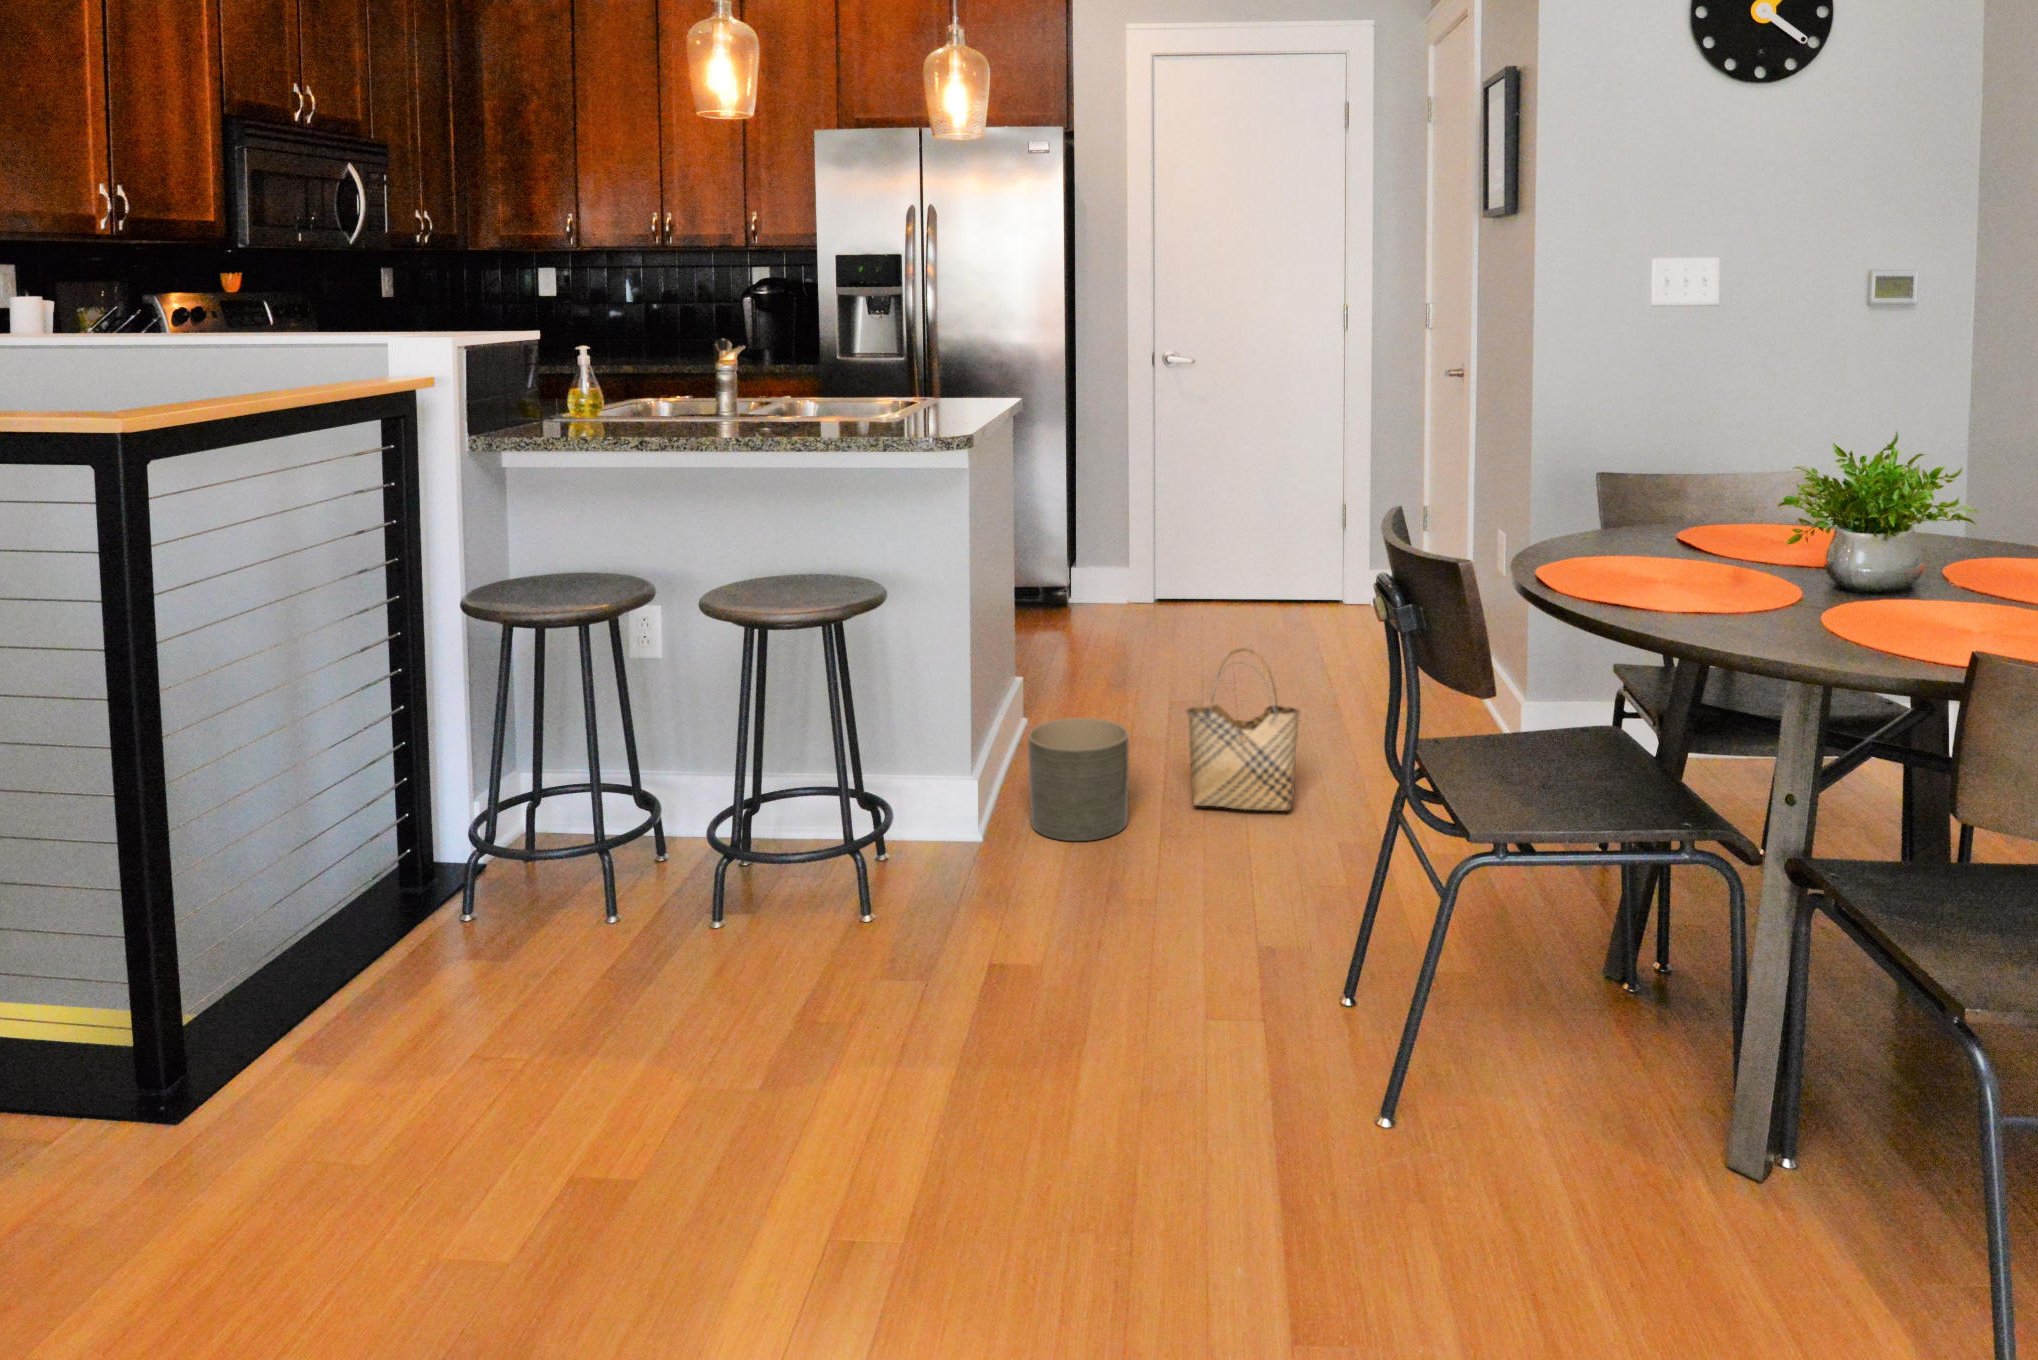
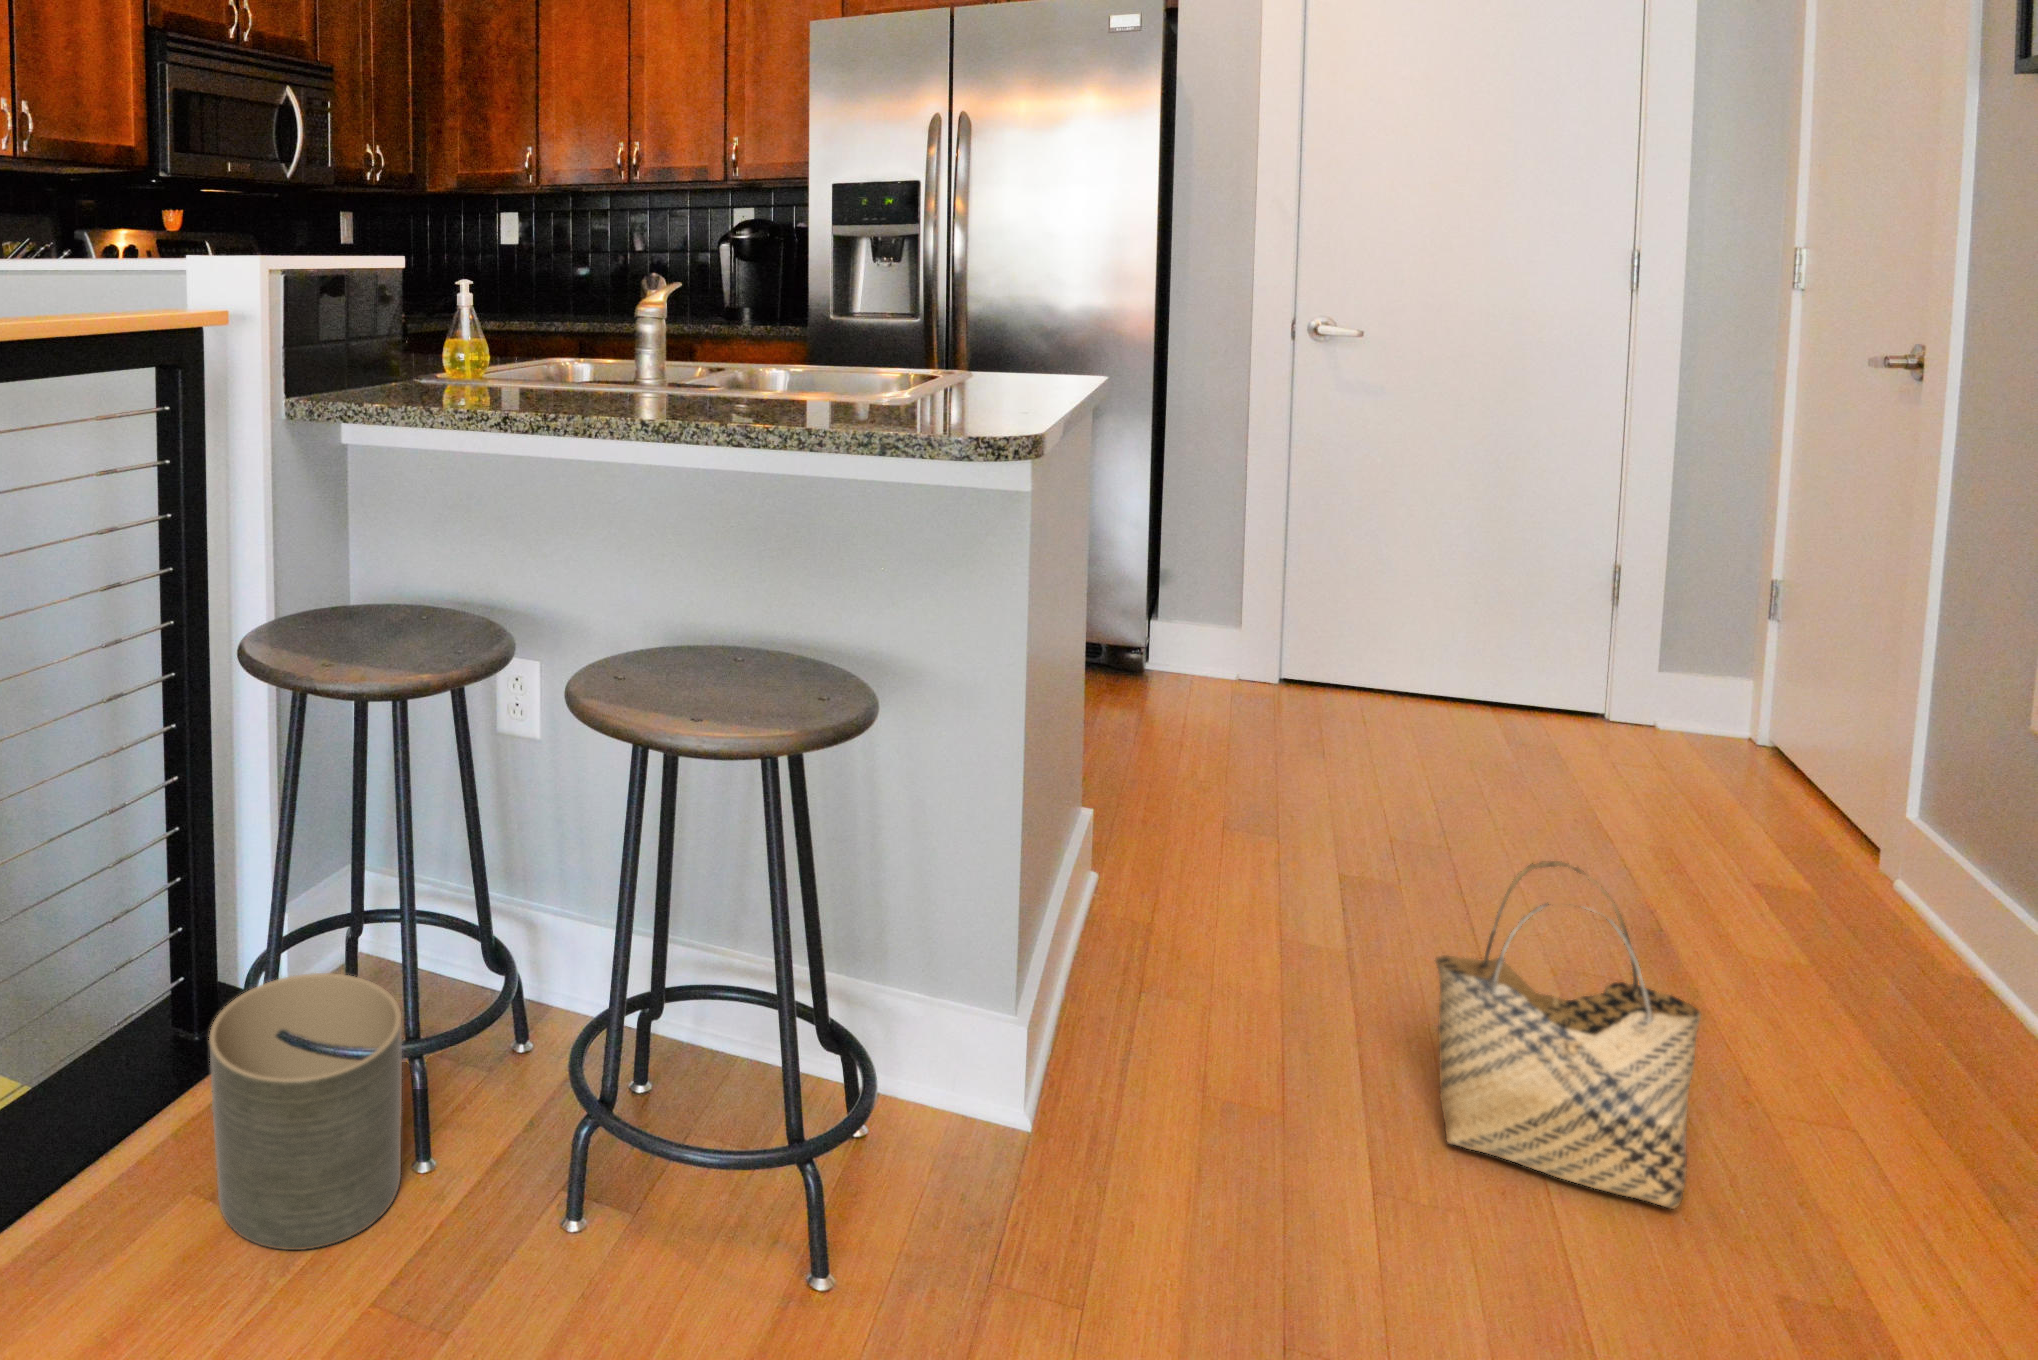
planter: present [1028,718,1129,841] -> present [209,973,402,1250]

